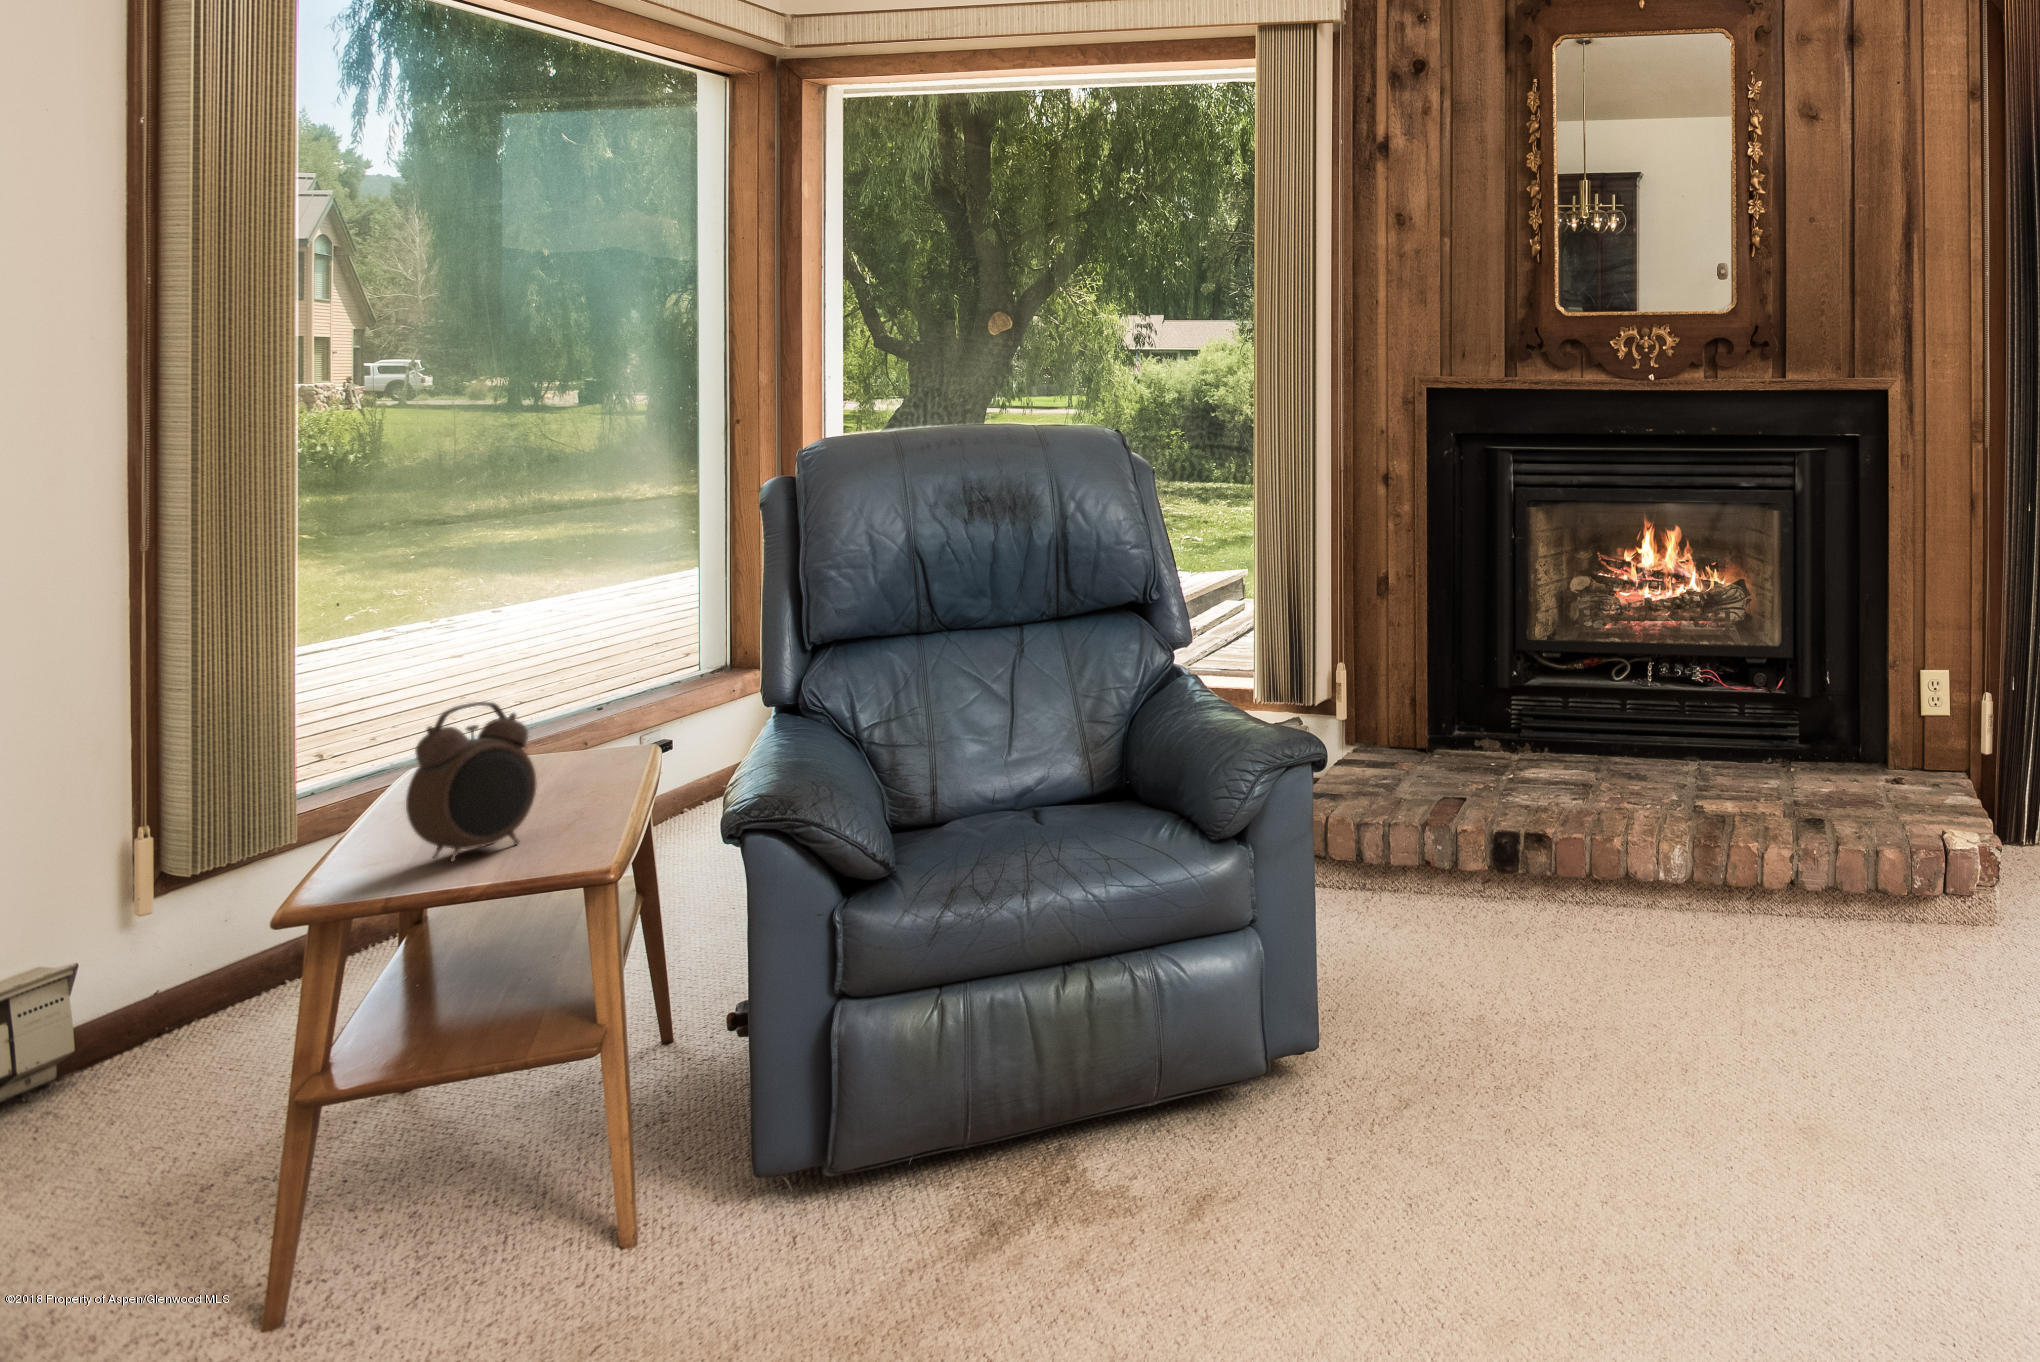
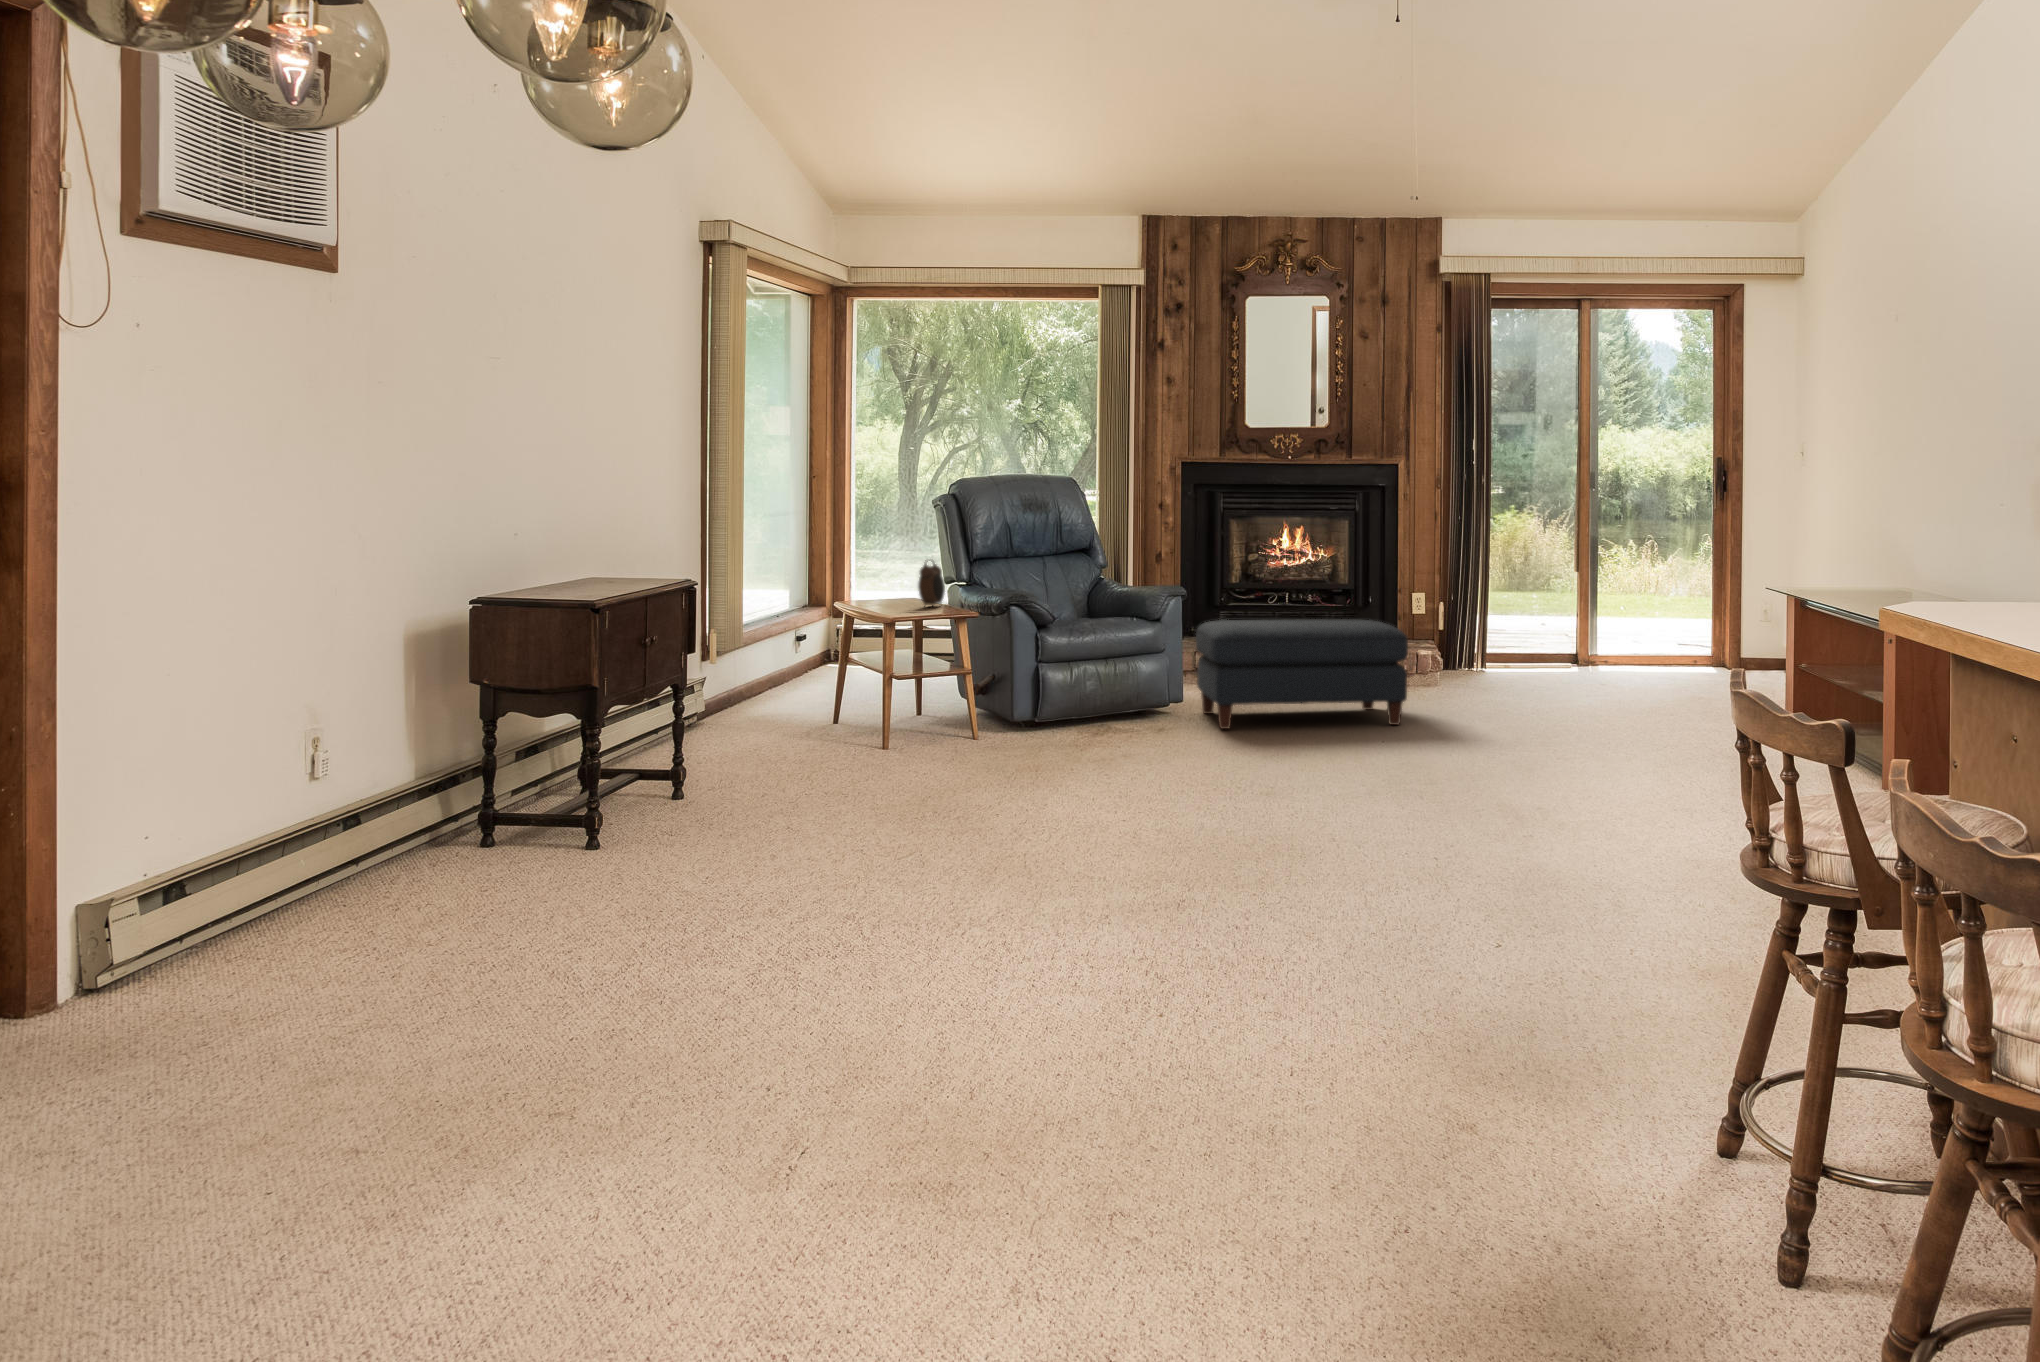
ottoman: none [1349,828,1985,1257] -> present [1196,619,1408,729]

